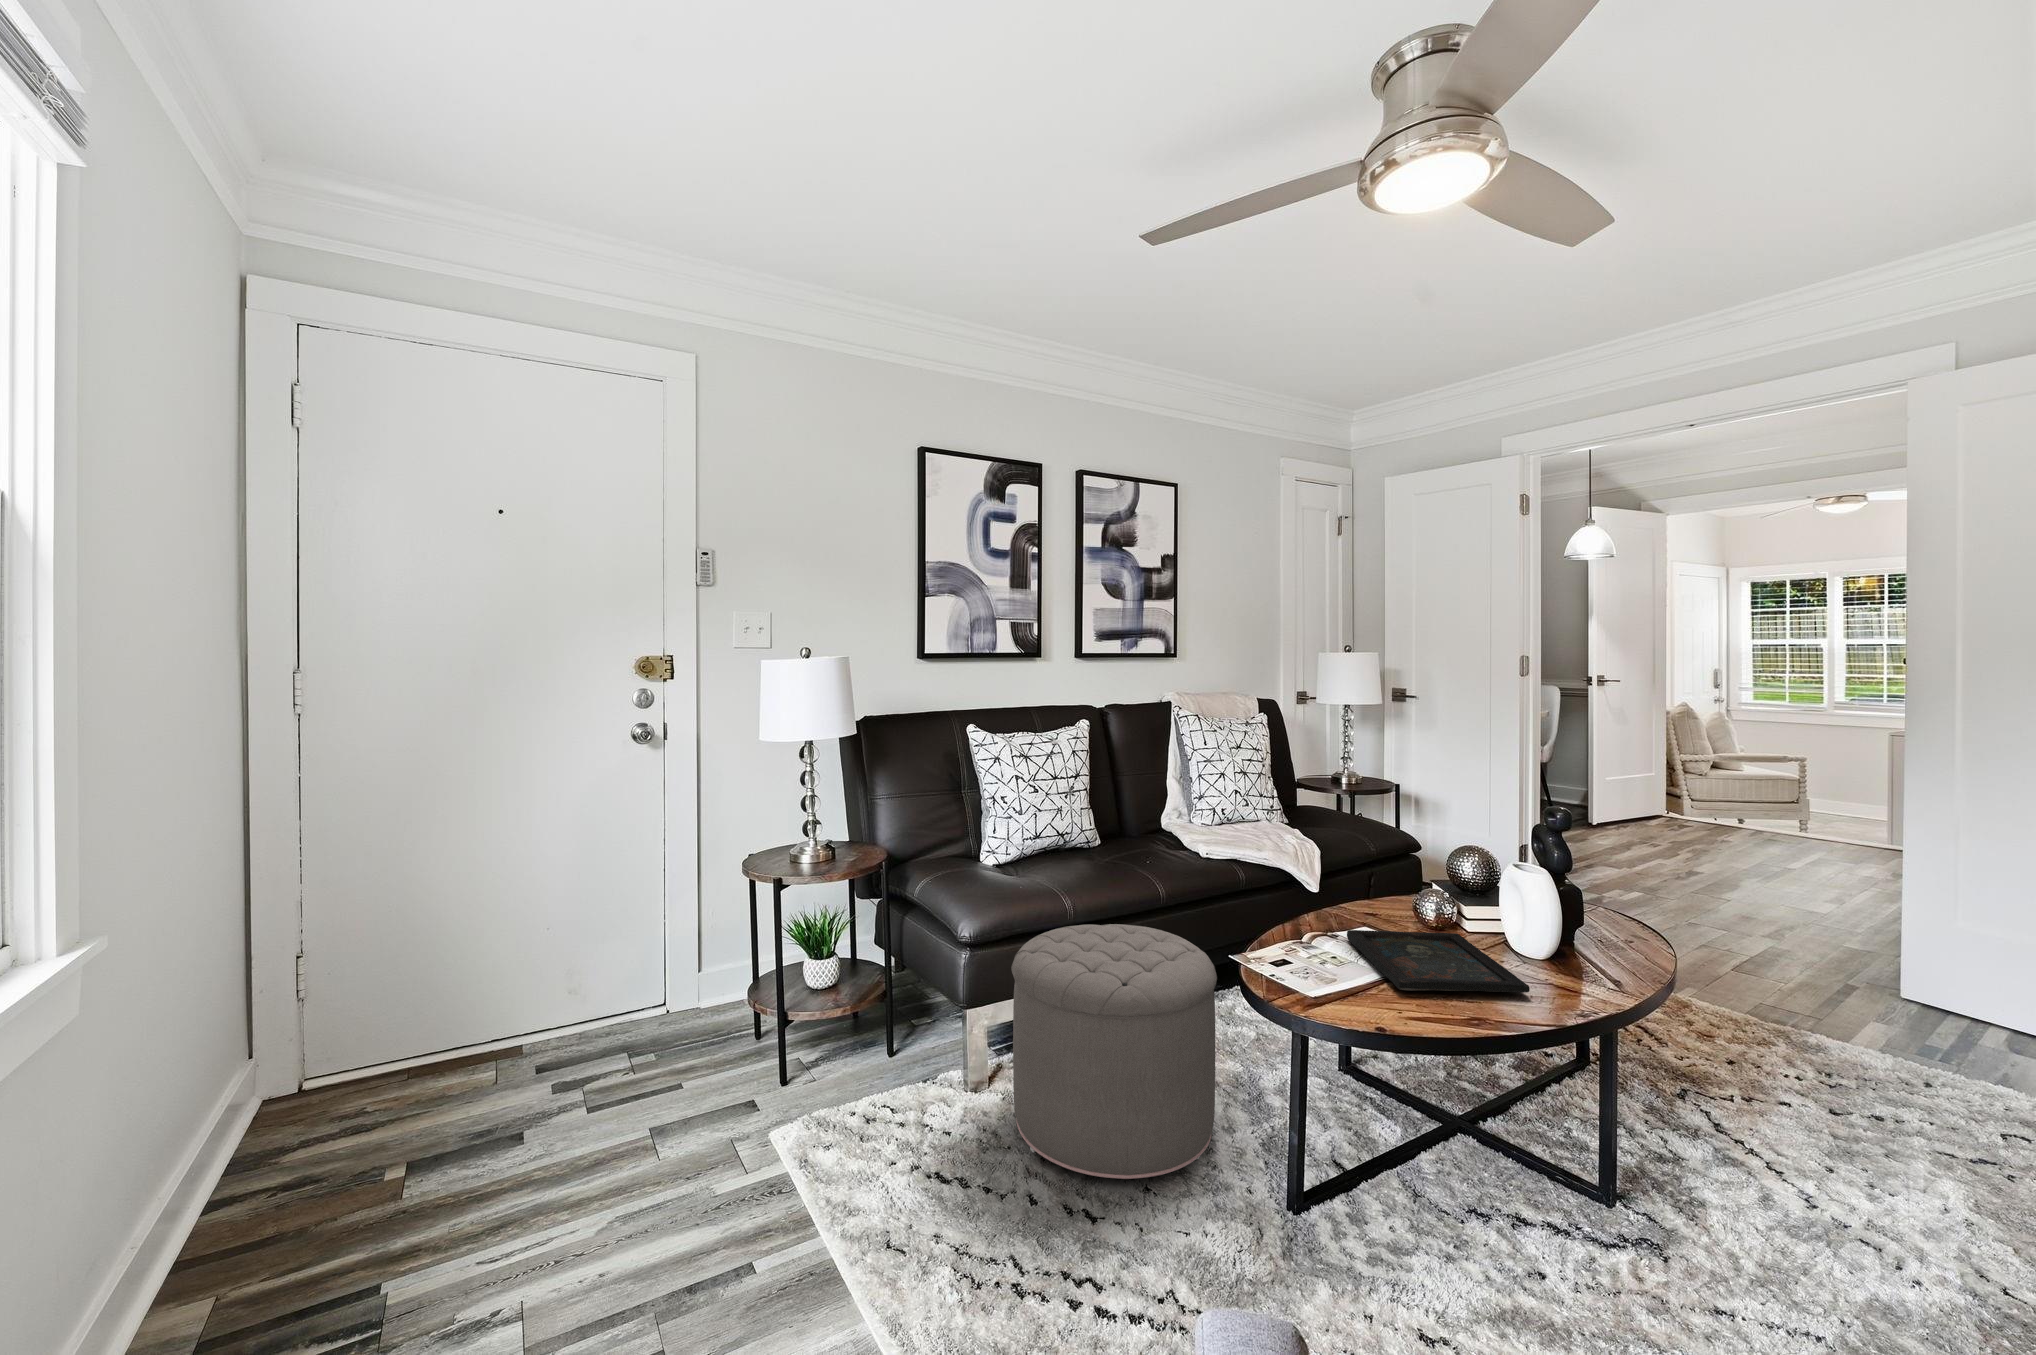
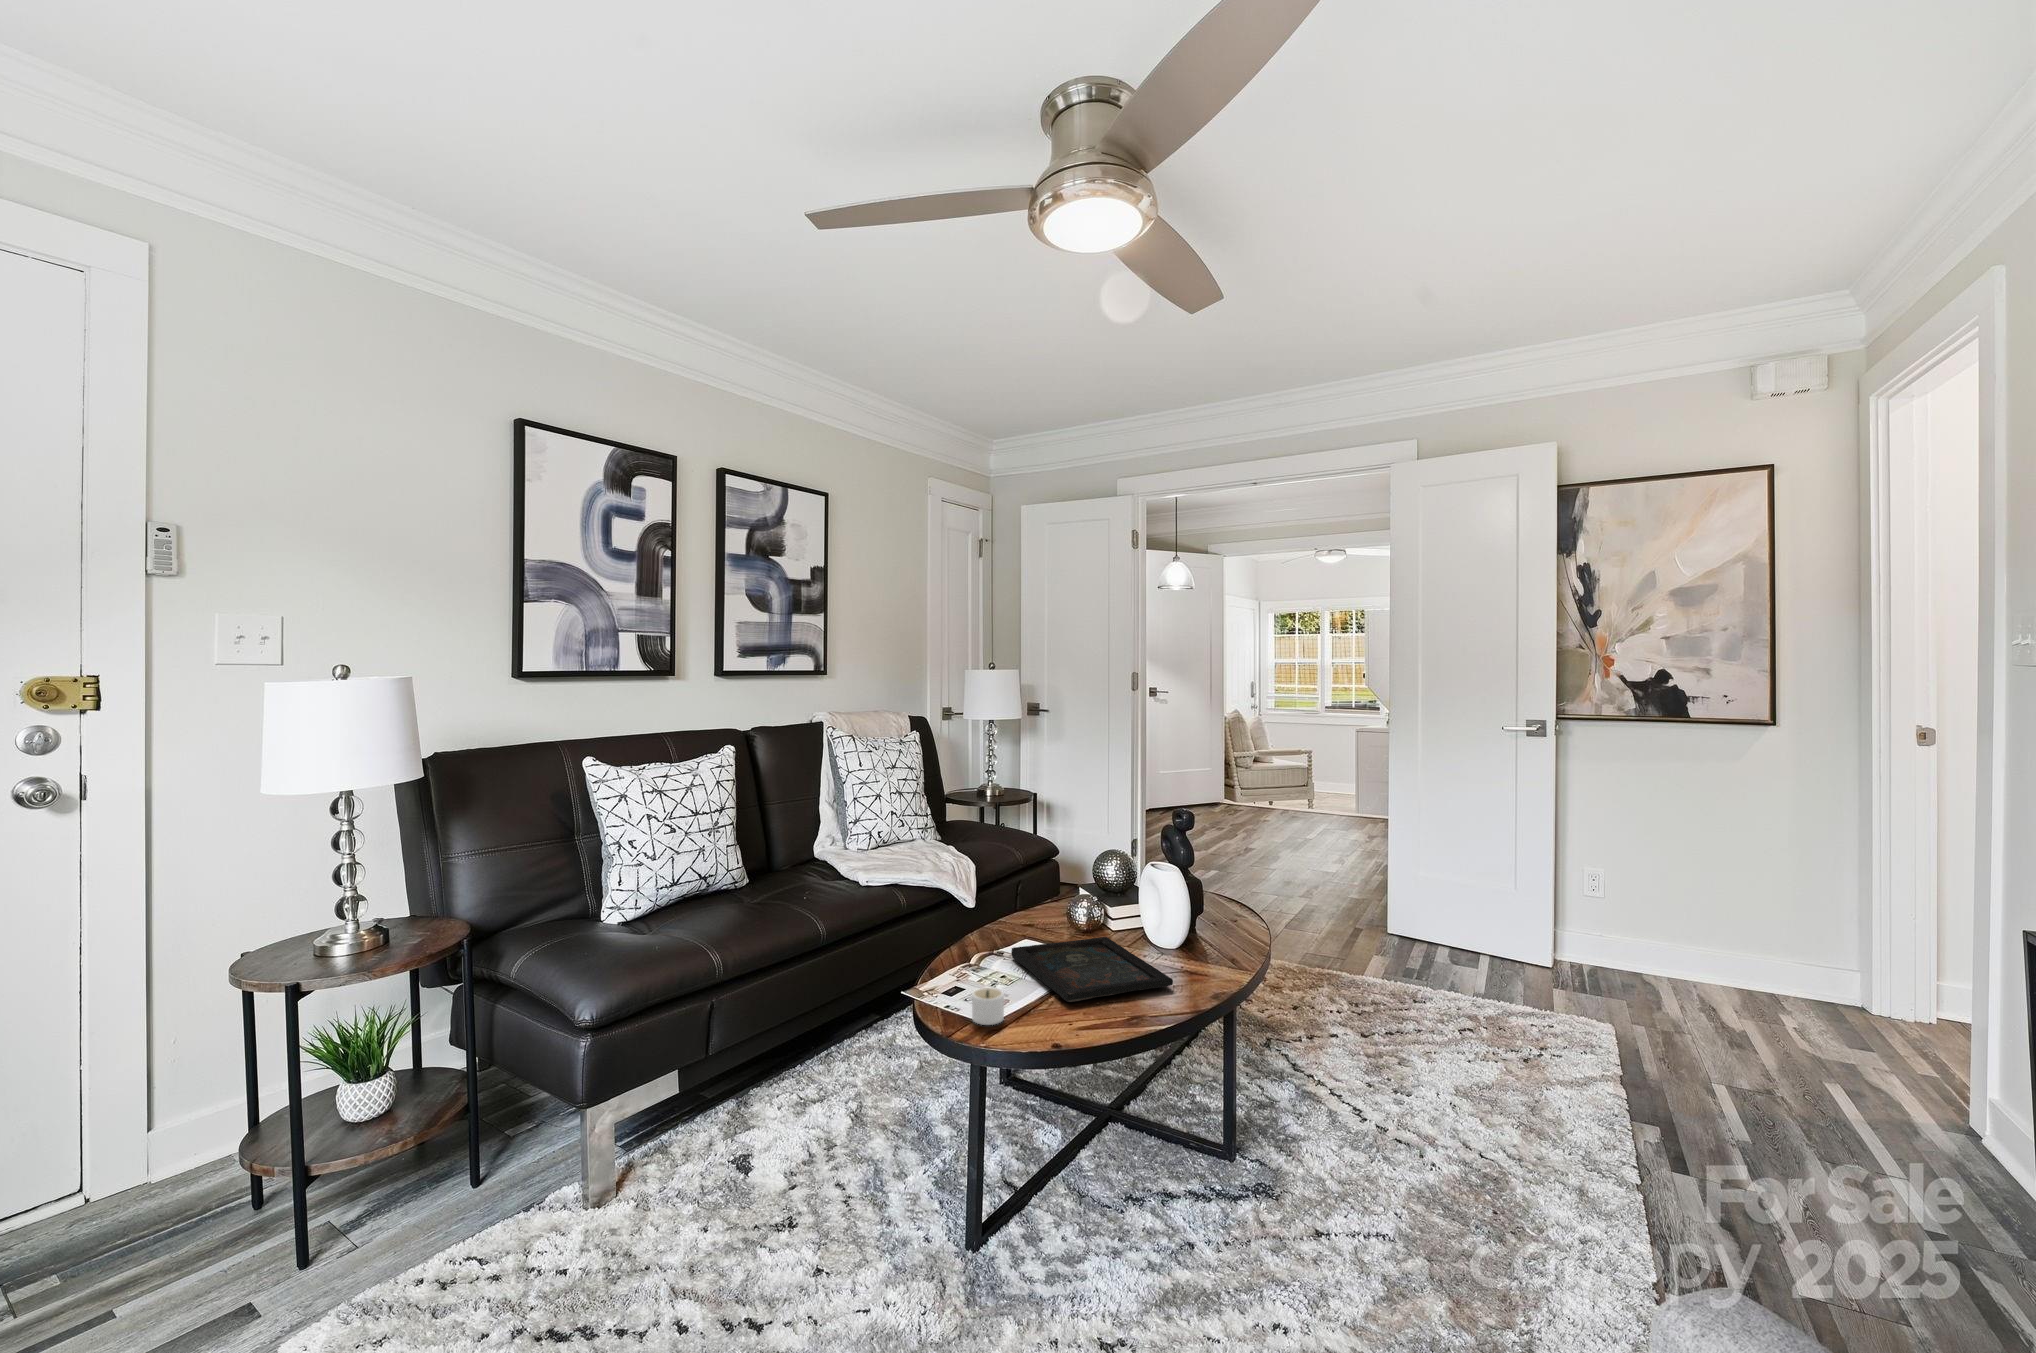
ottoman: present [1011,924,1217,1179] -> none [651,975,889,1273]
candle: none [1294,961,1340,1002] -> present [972,988,1004,1025]

